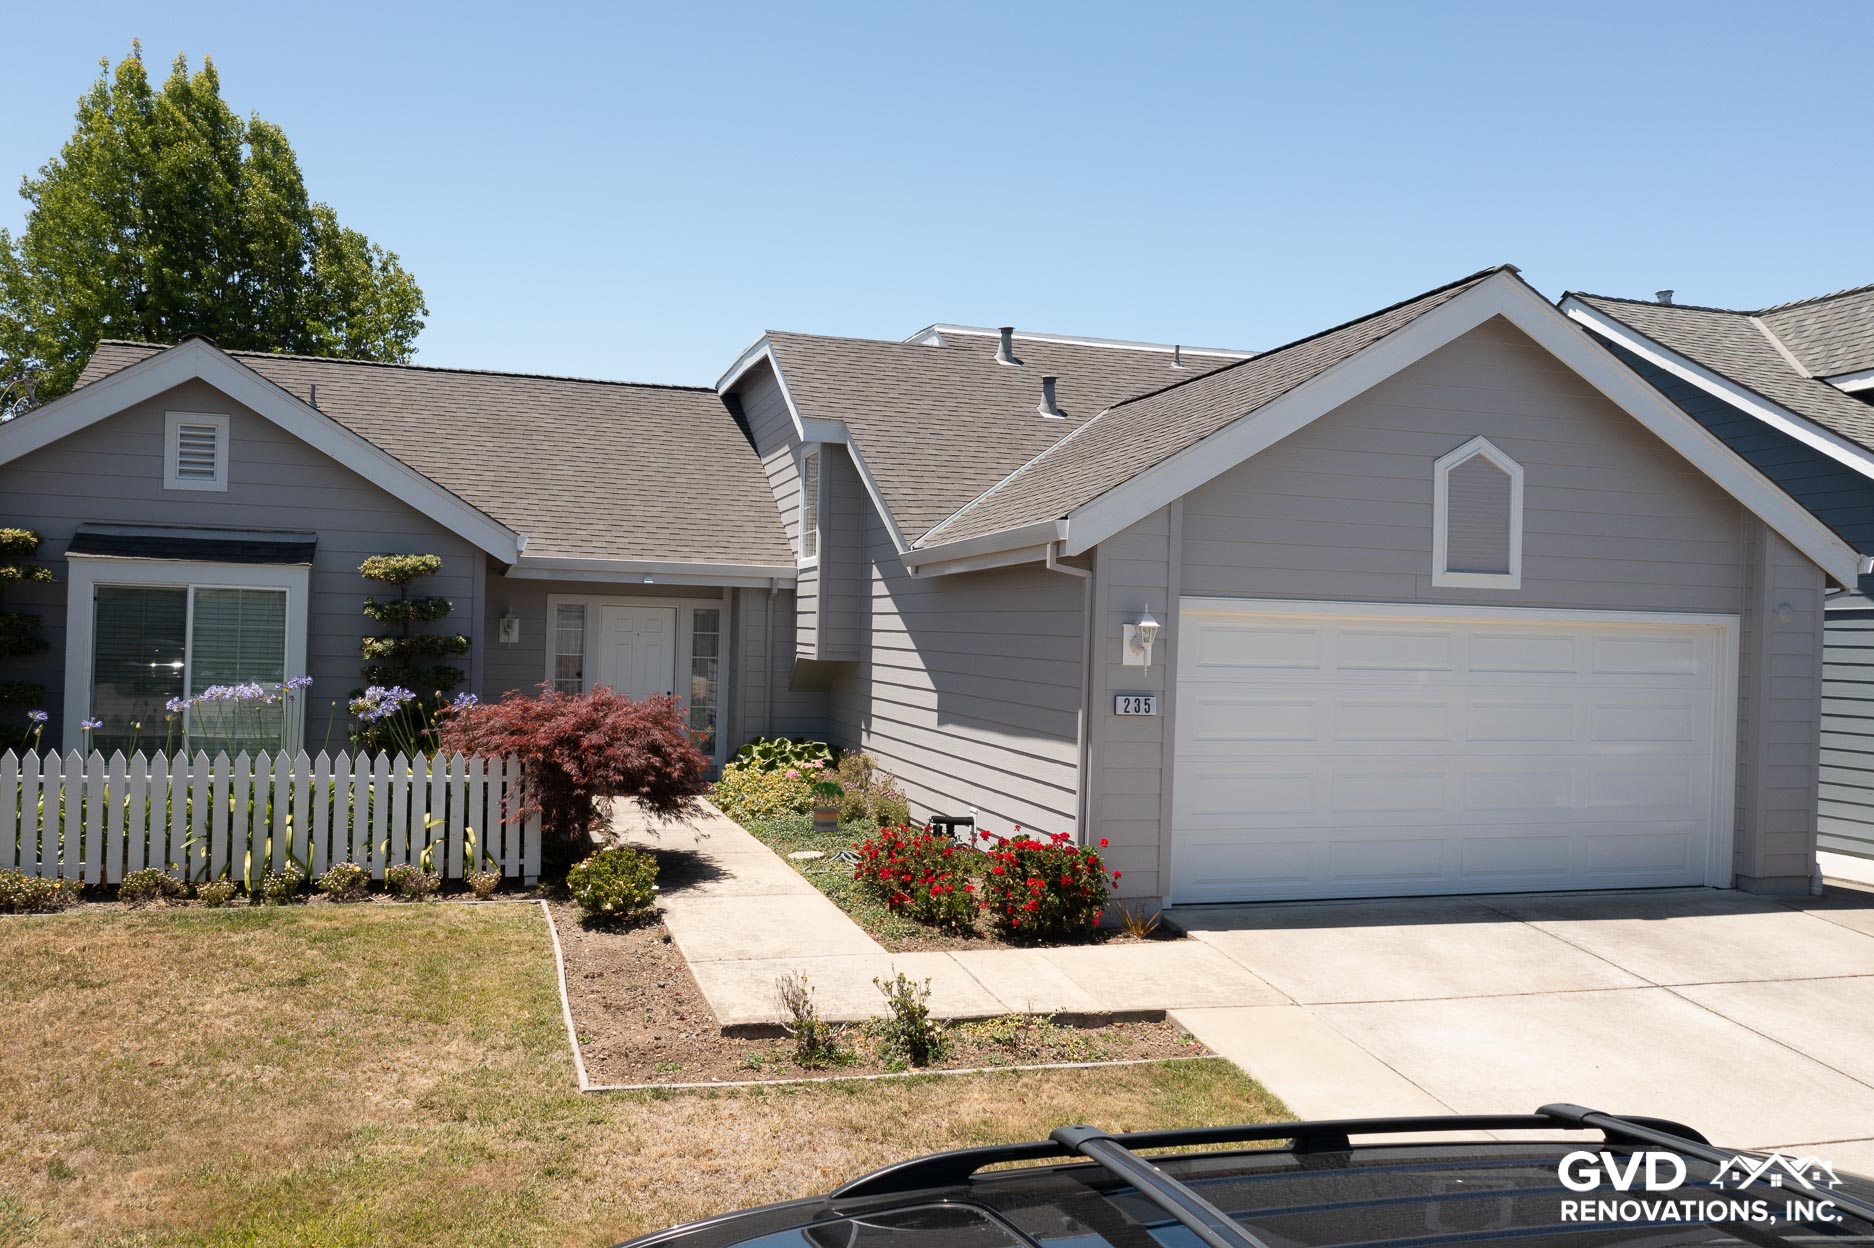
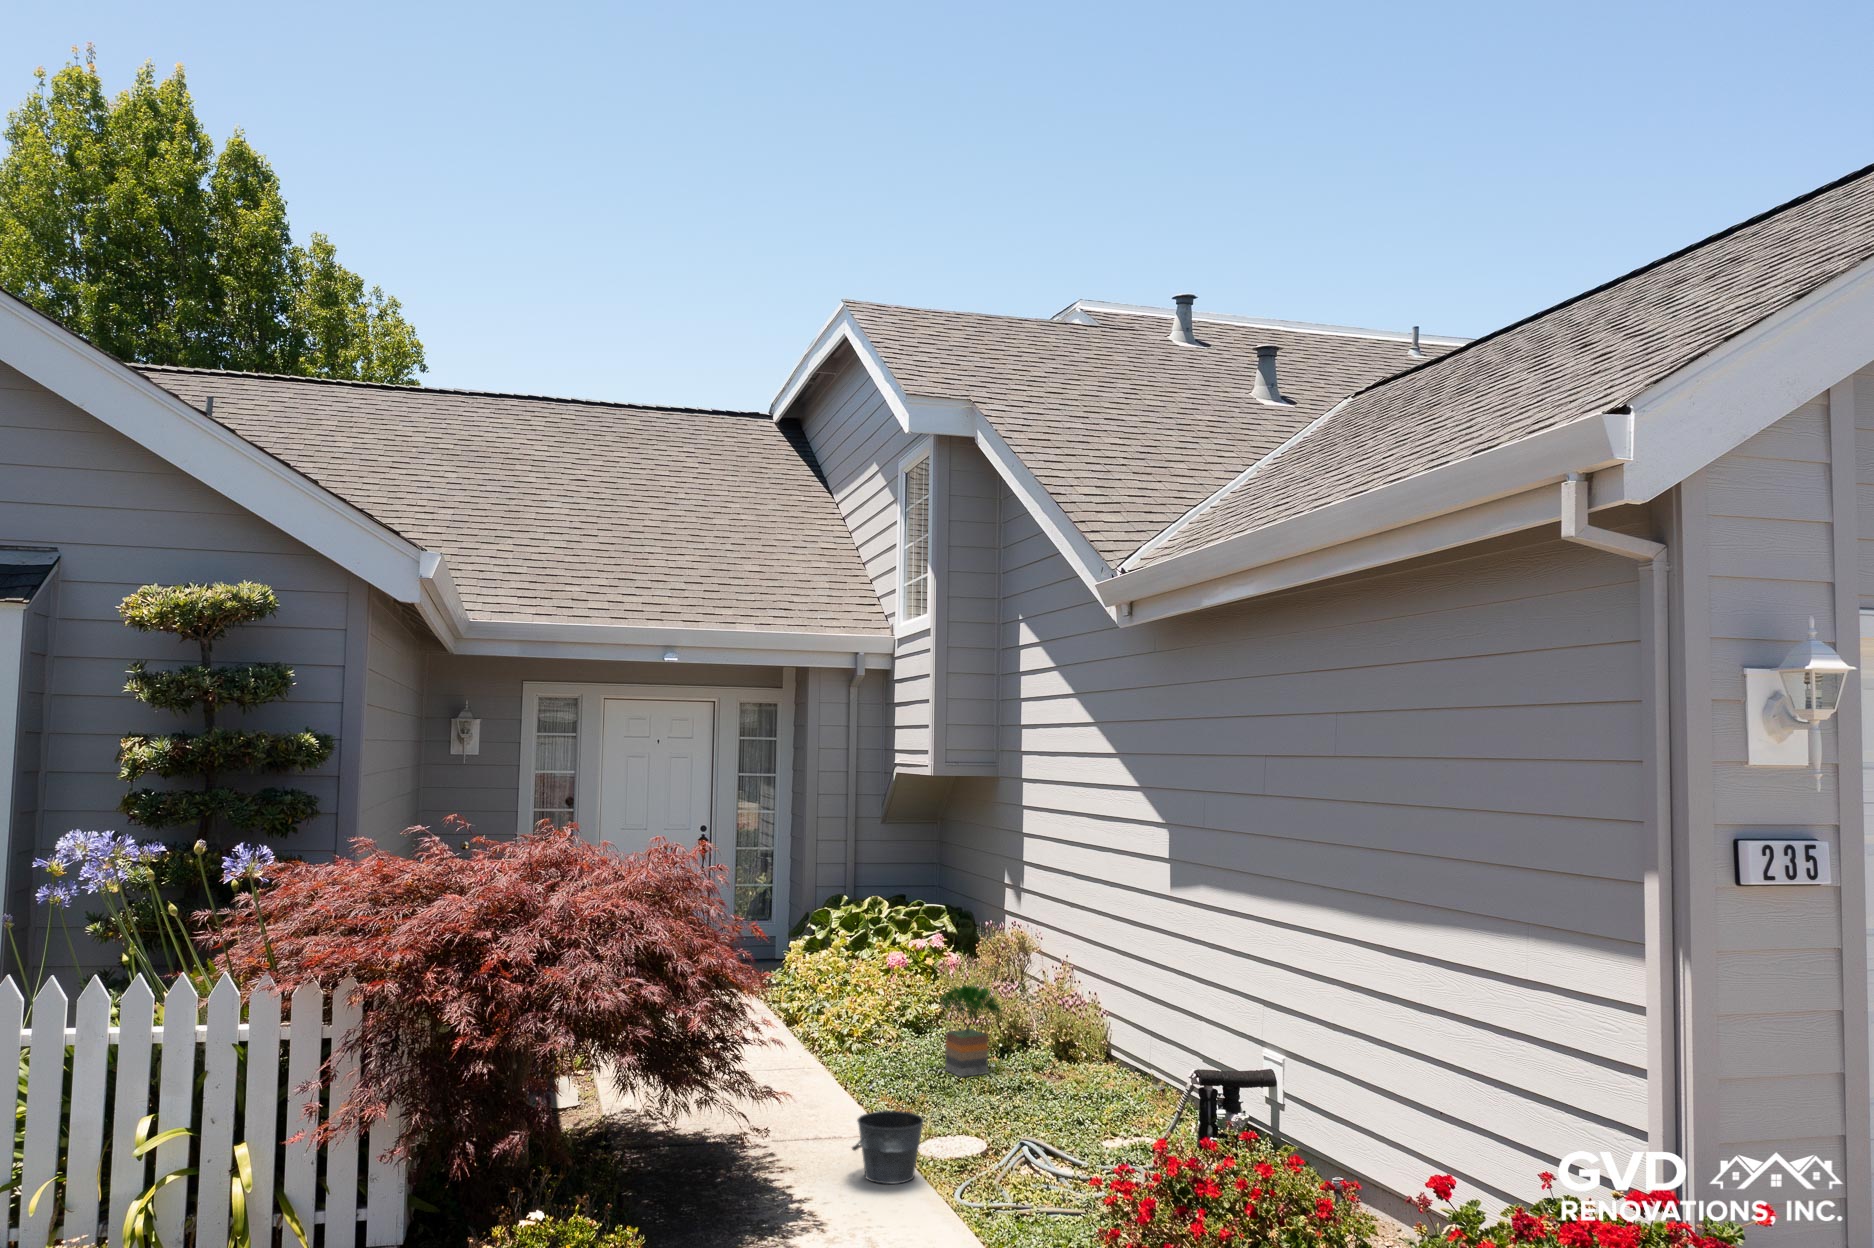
bucket: none [753,834,790,866] -> present [852,1111,924,1184]

